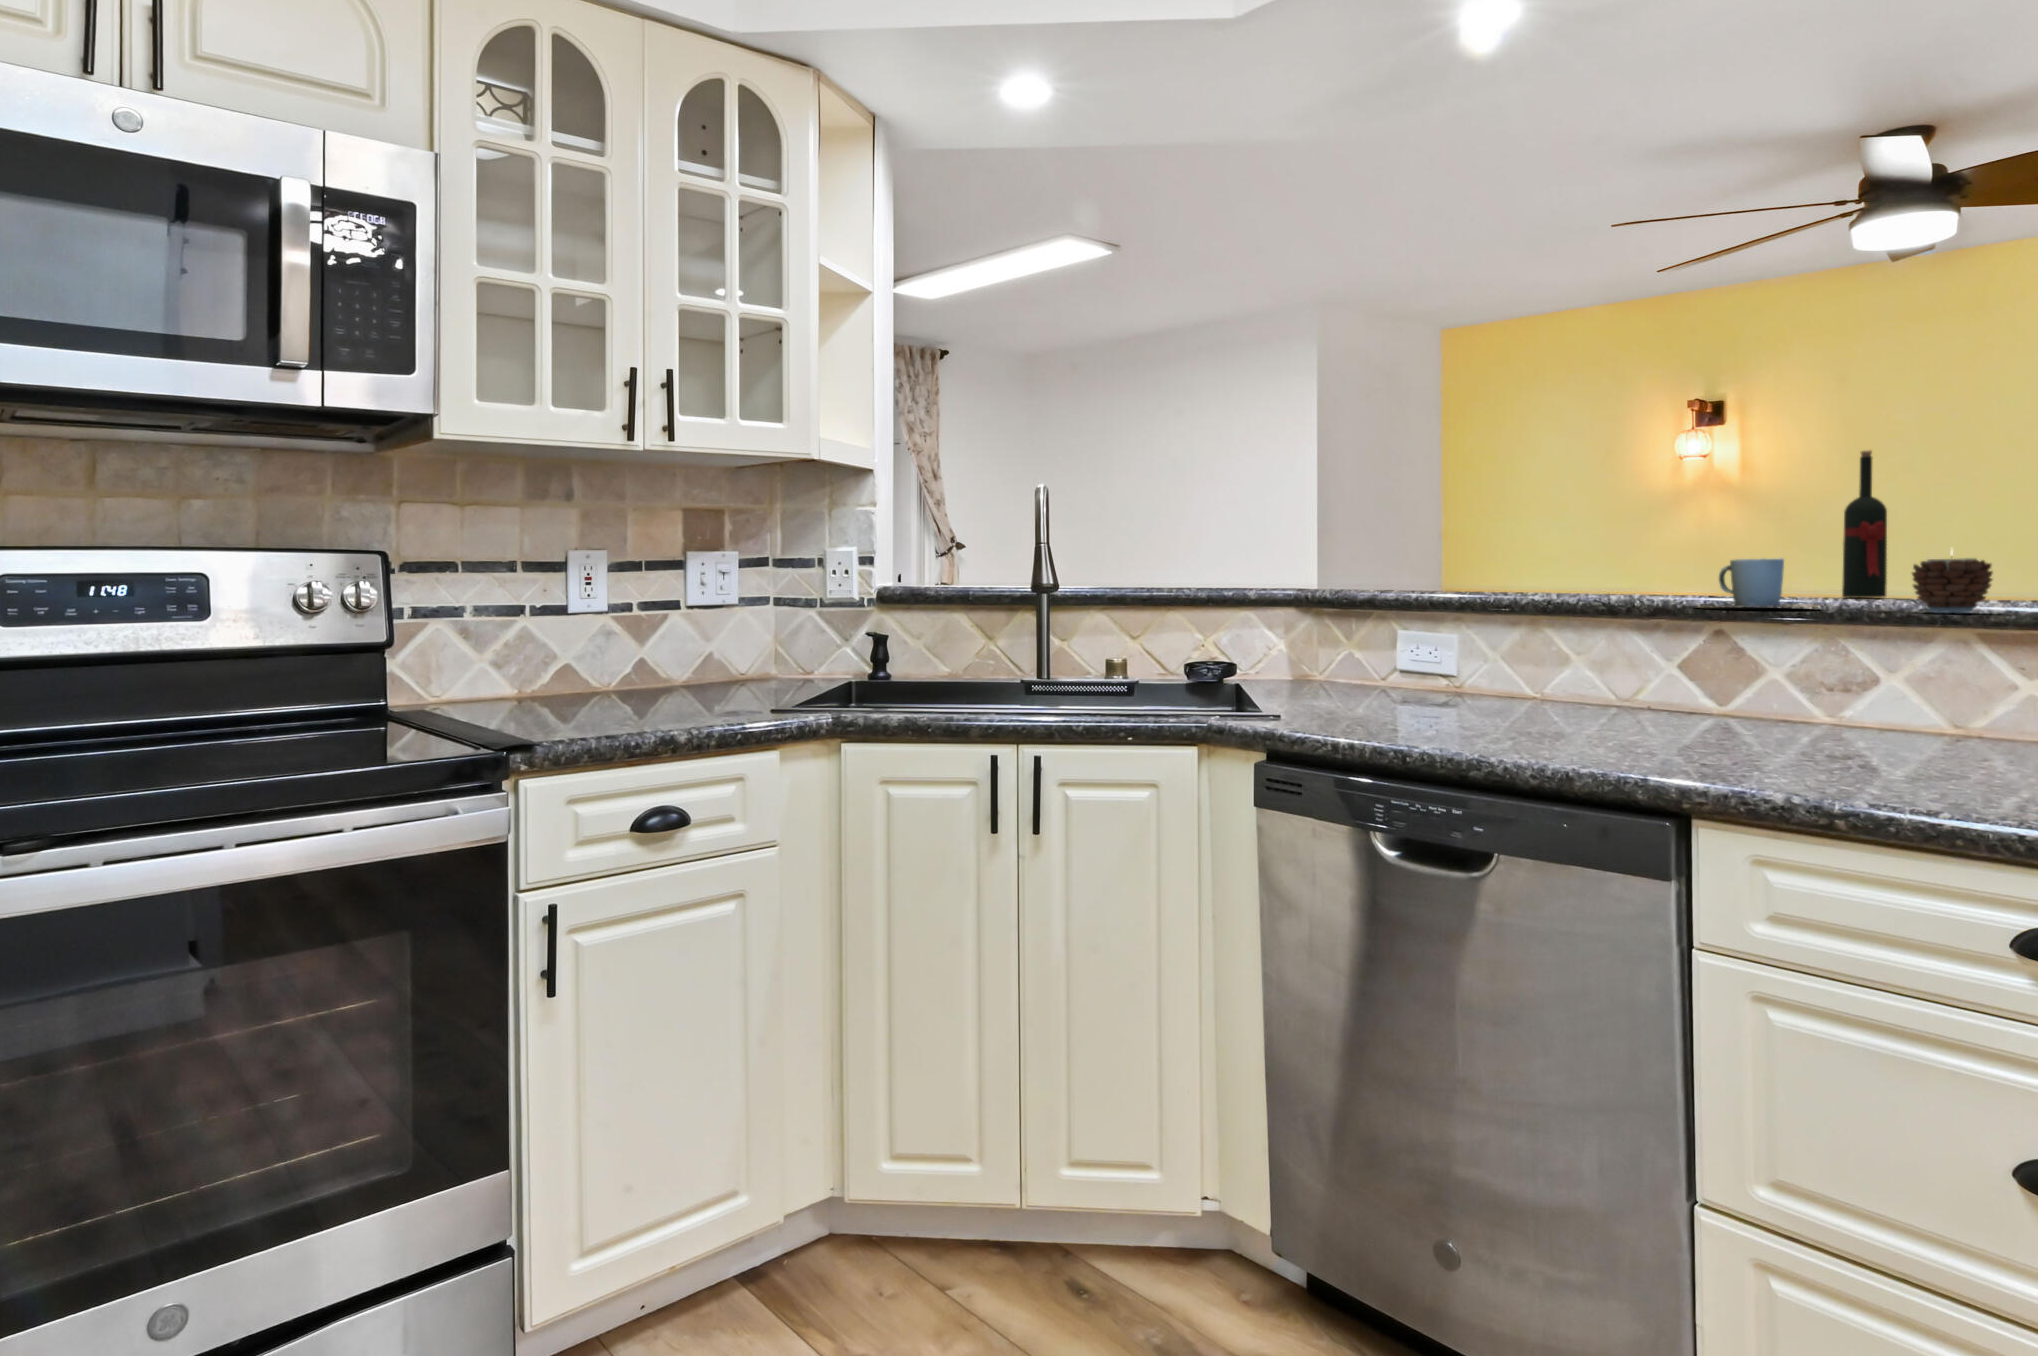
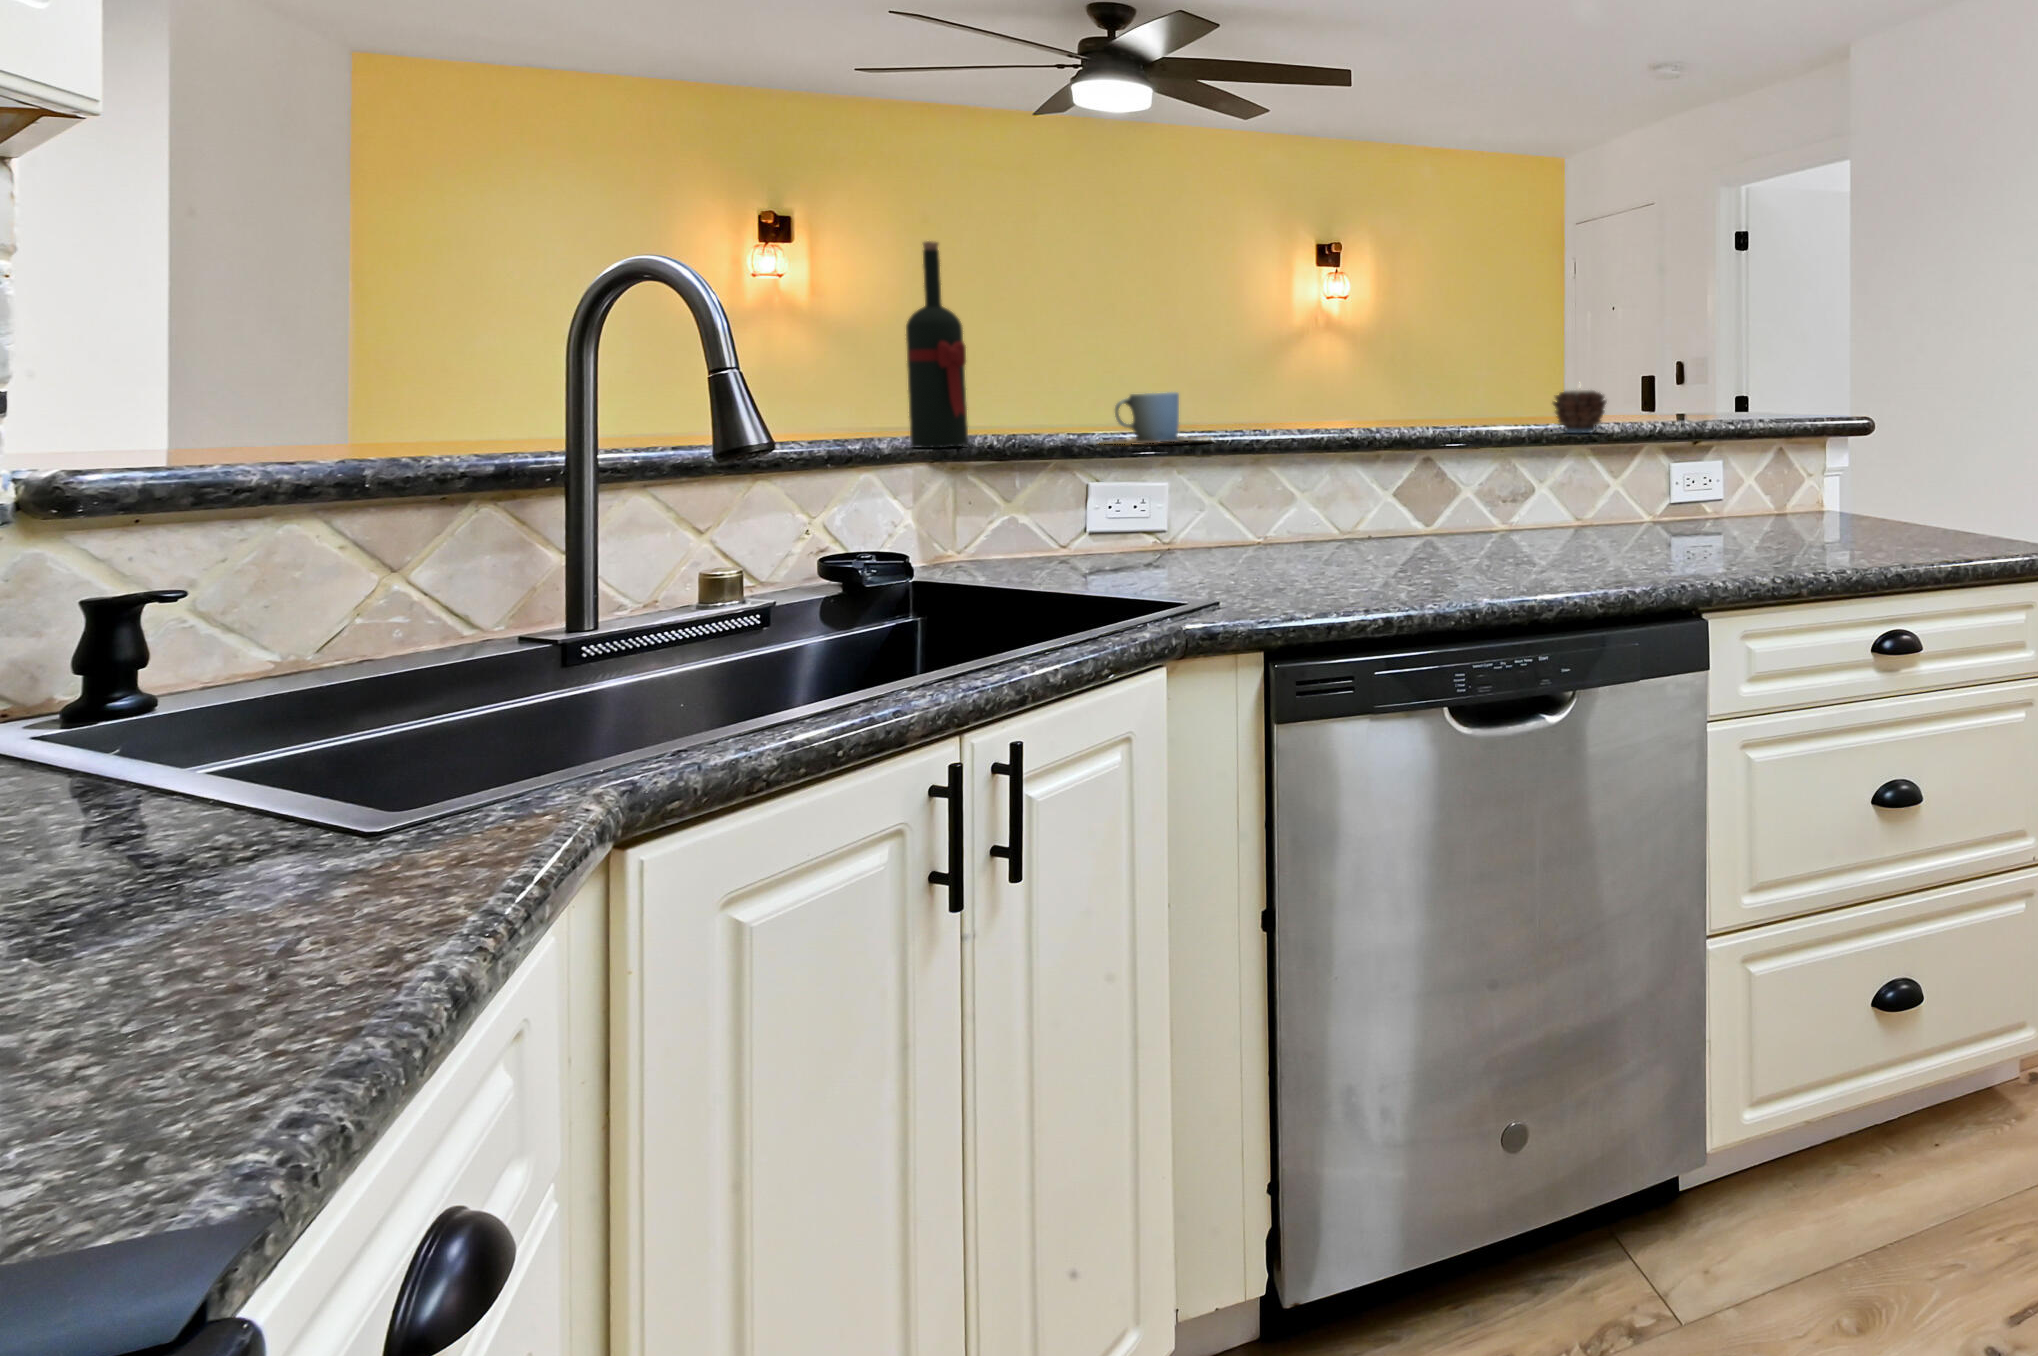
wine bottle: present [1842,450,1887,598] -> present [906,241,968,448]
cup: present [1719,558,1804,607] -> present [1100,392,1206,444]

